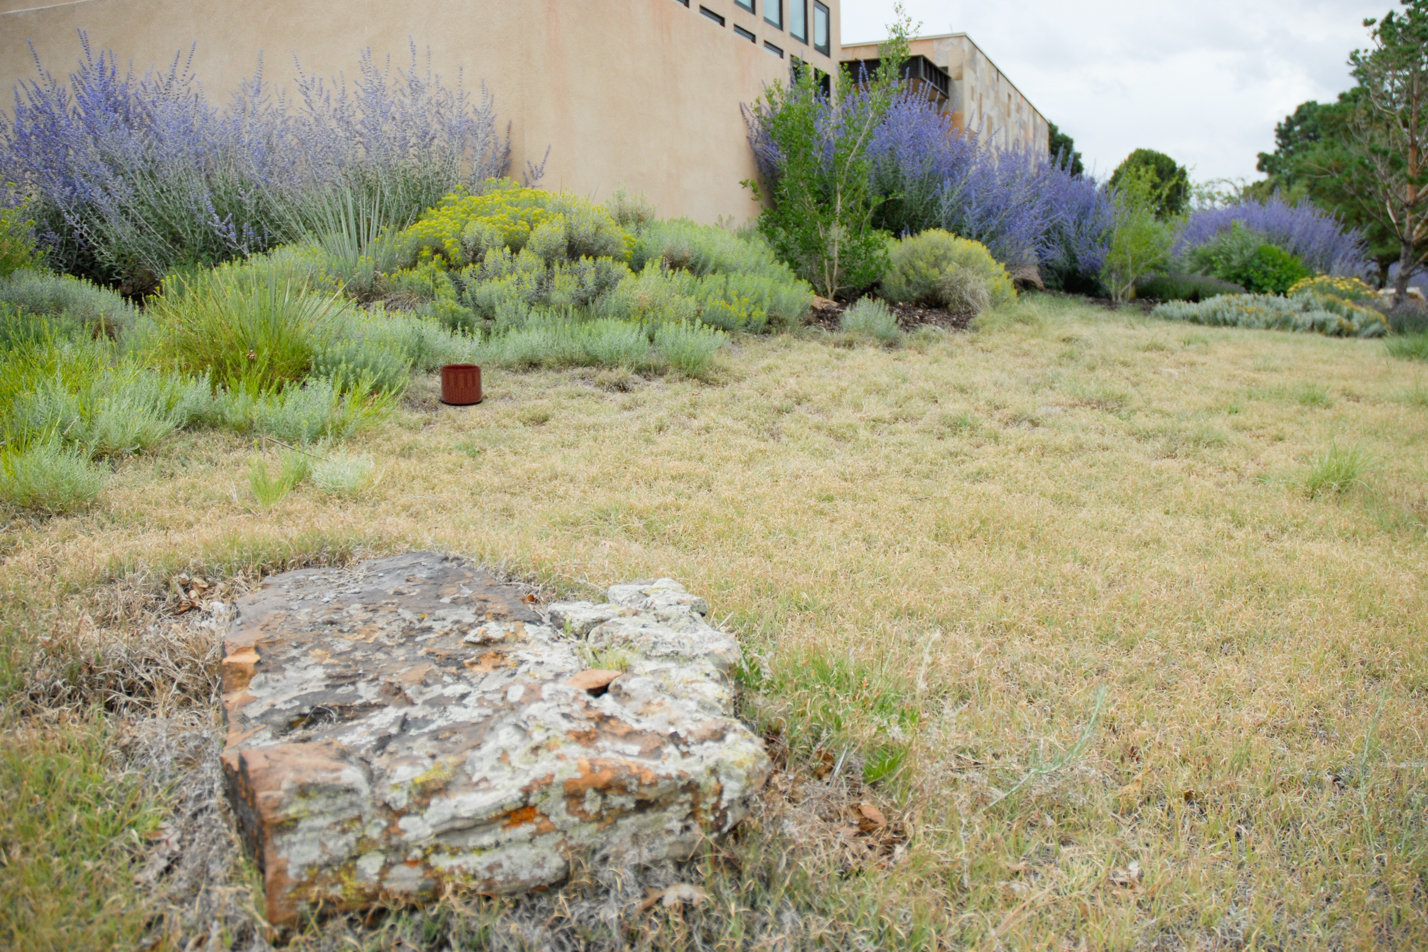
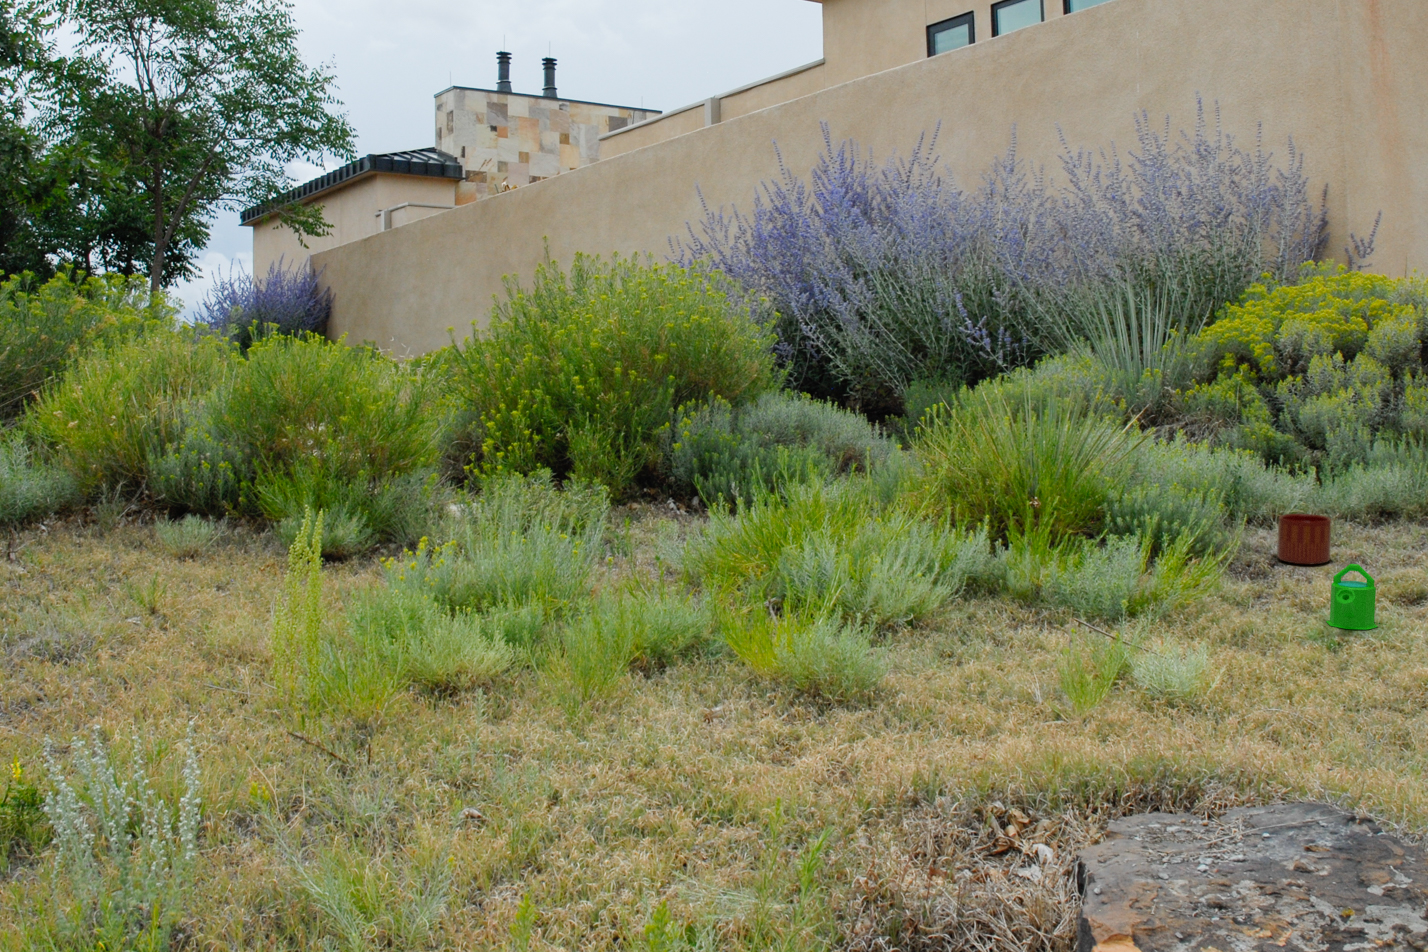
watering can: none [464,402,504,457] -> present [1326,564,1378,630]

